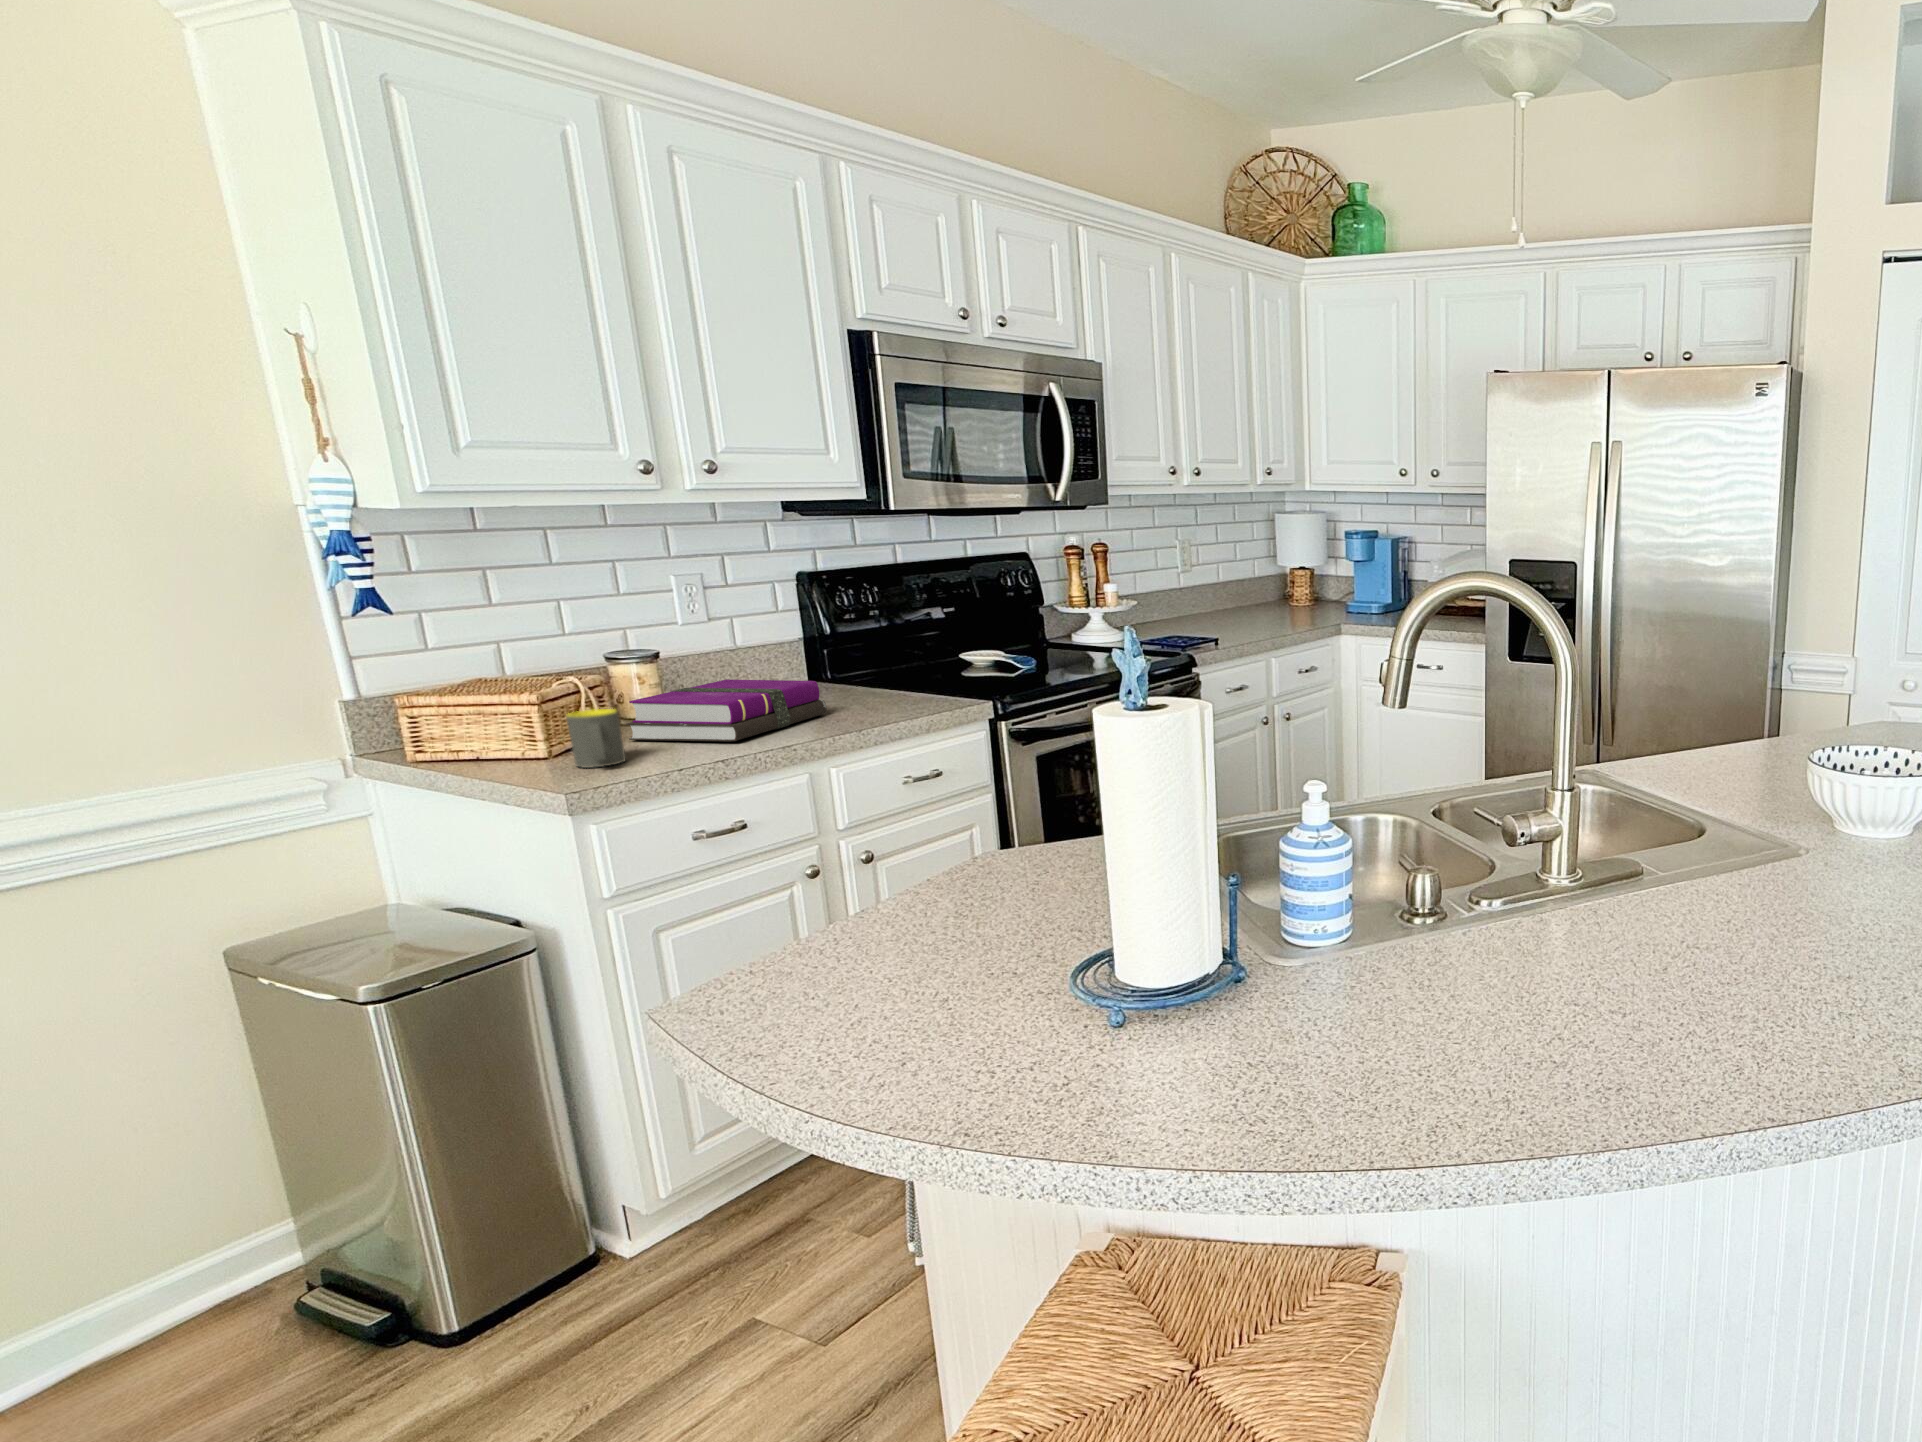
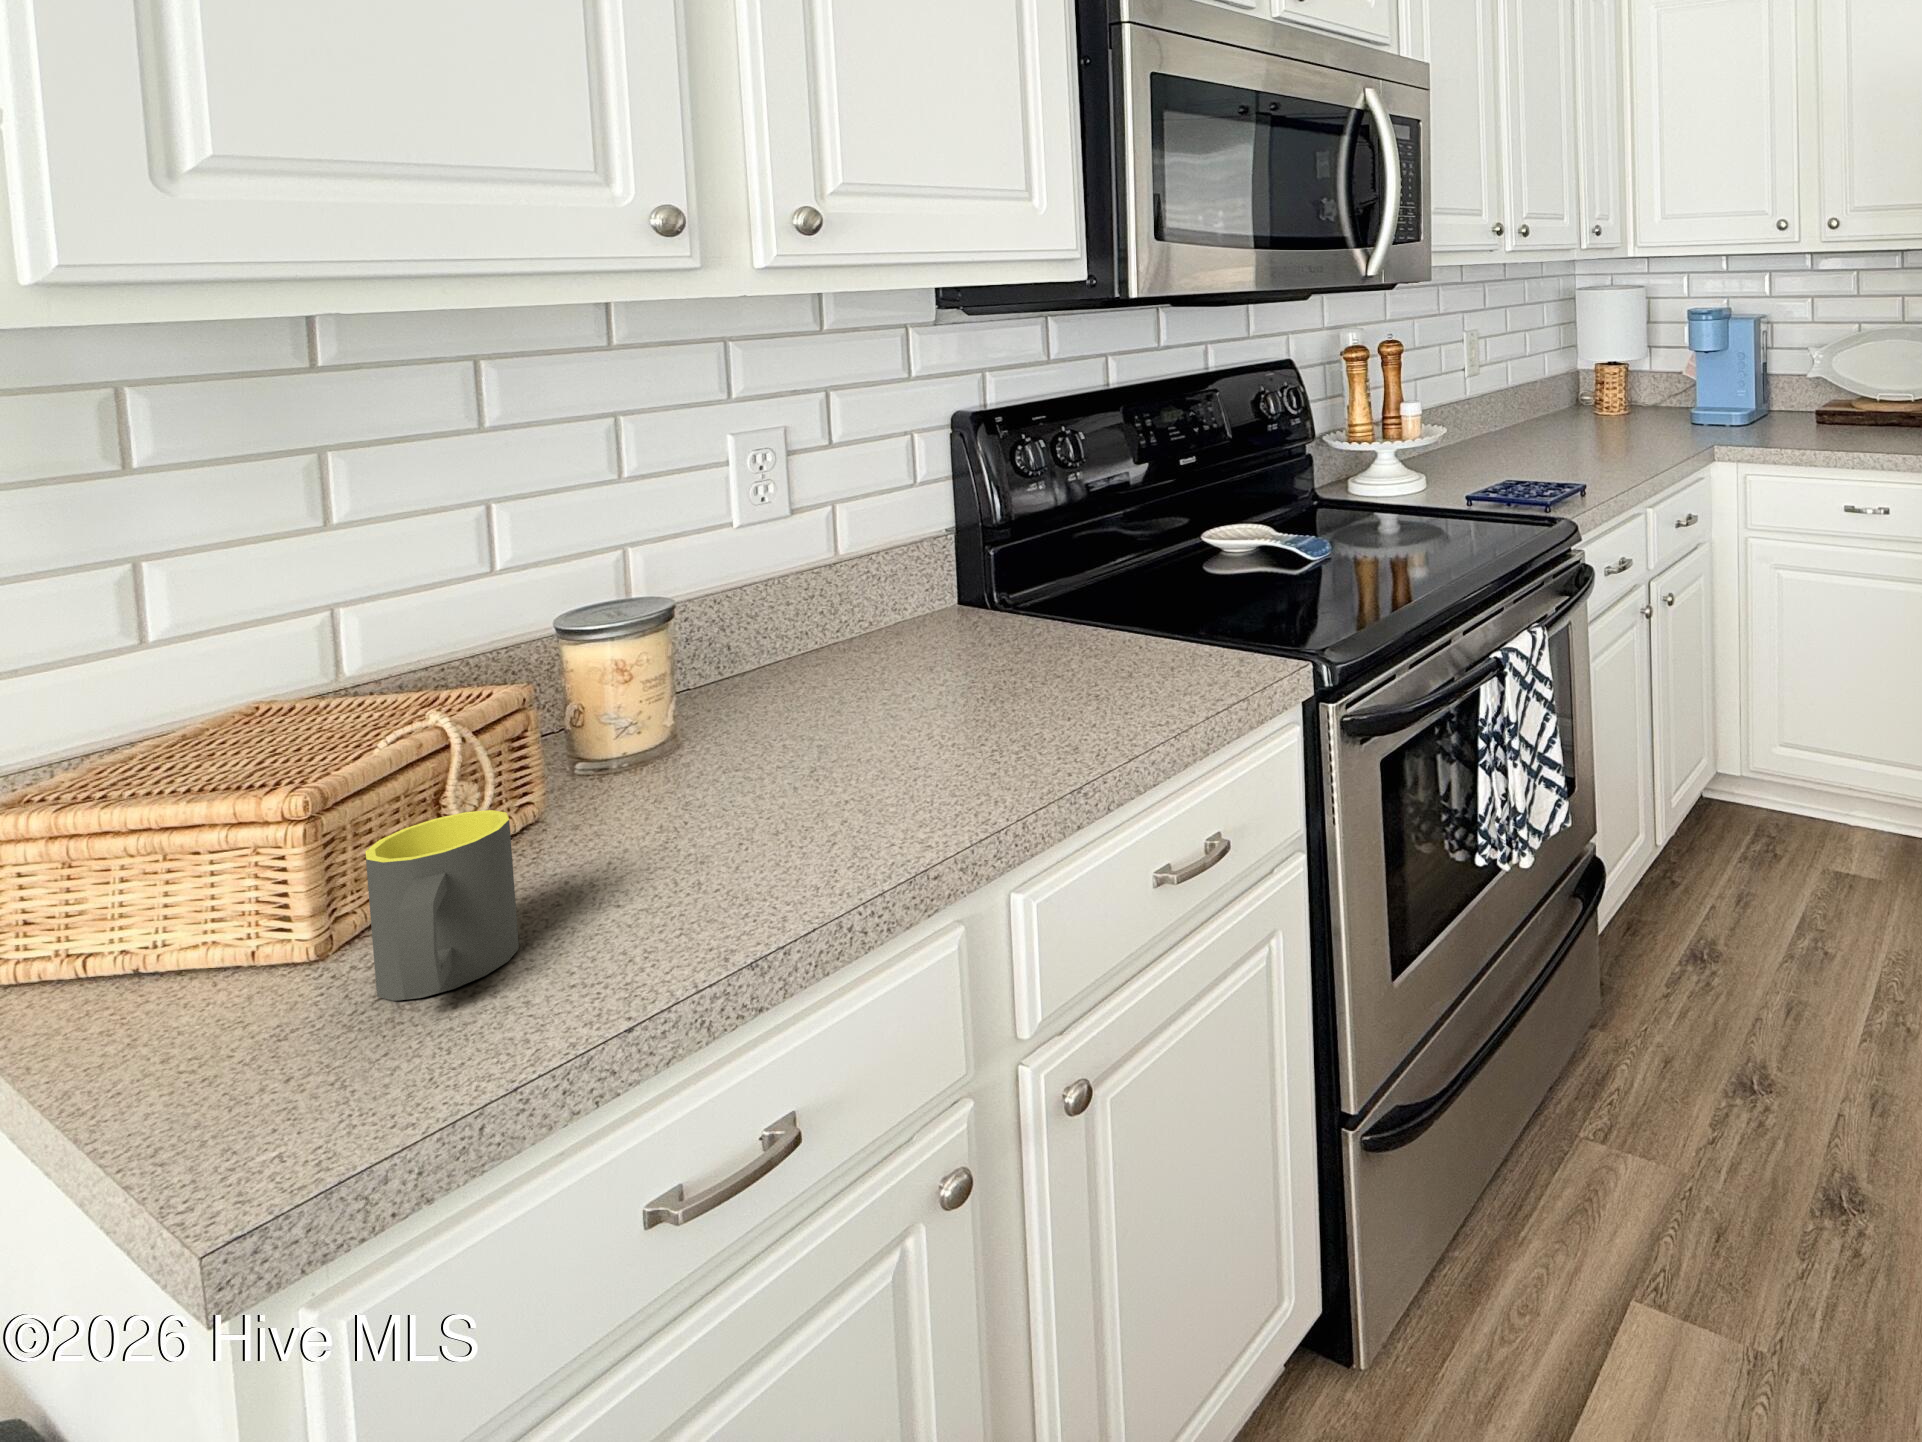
hardback book: present [626,679,827,741] -> none [564,644,1000,844]

